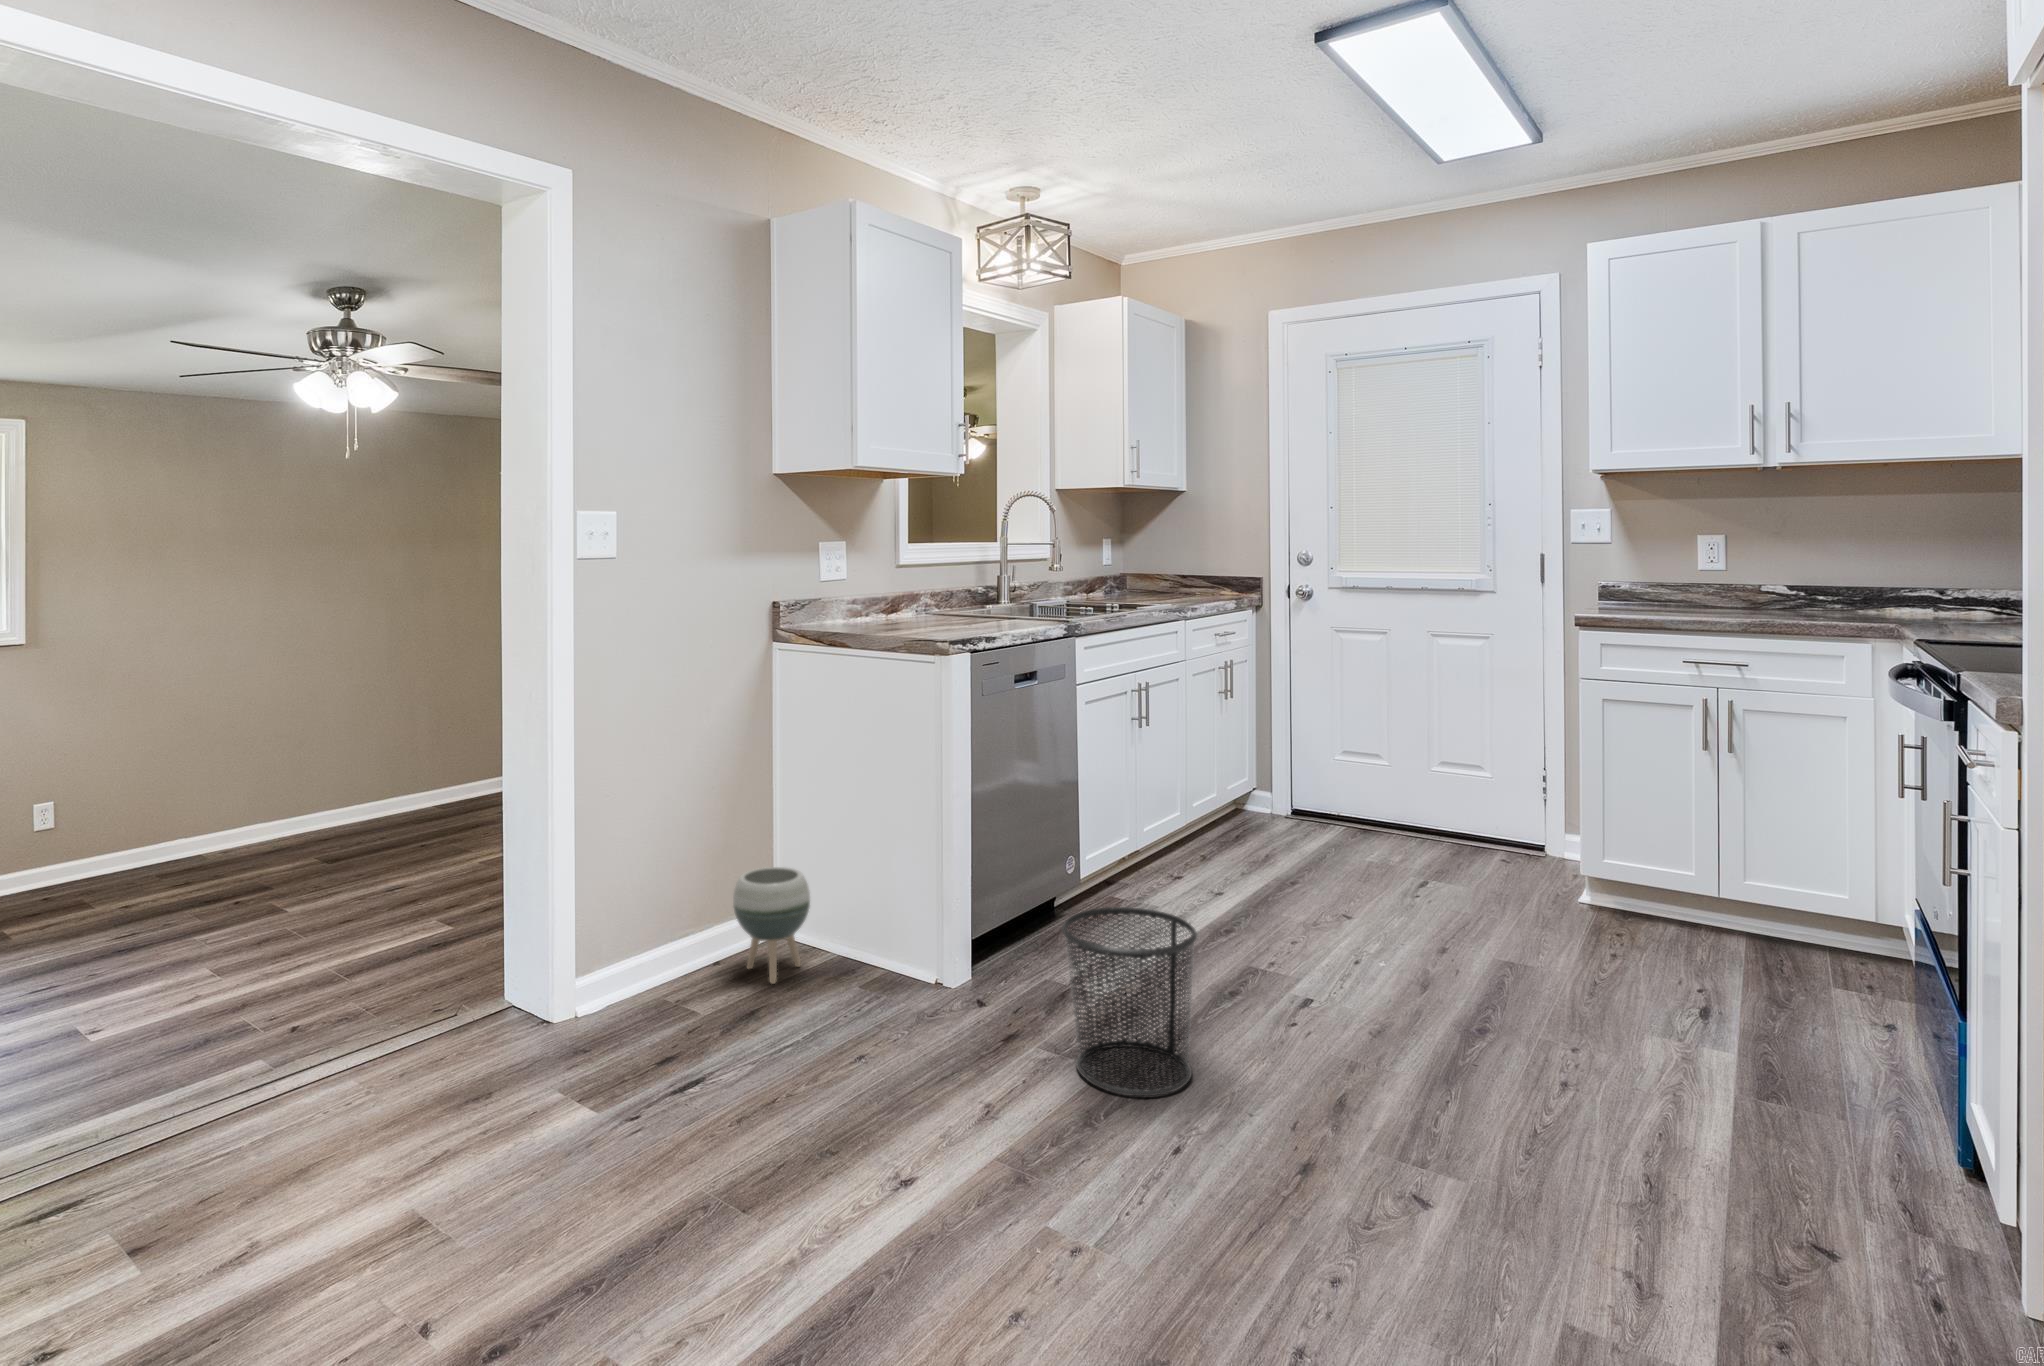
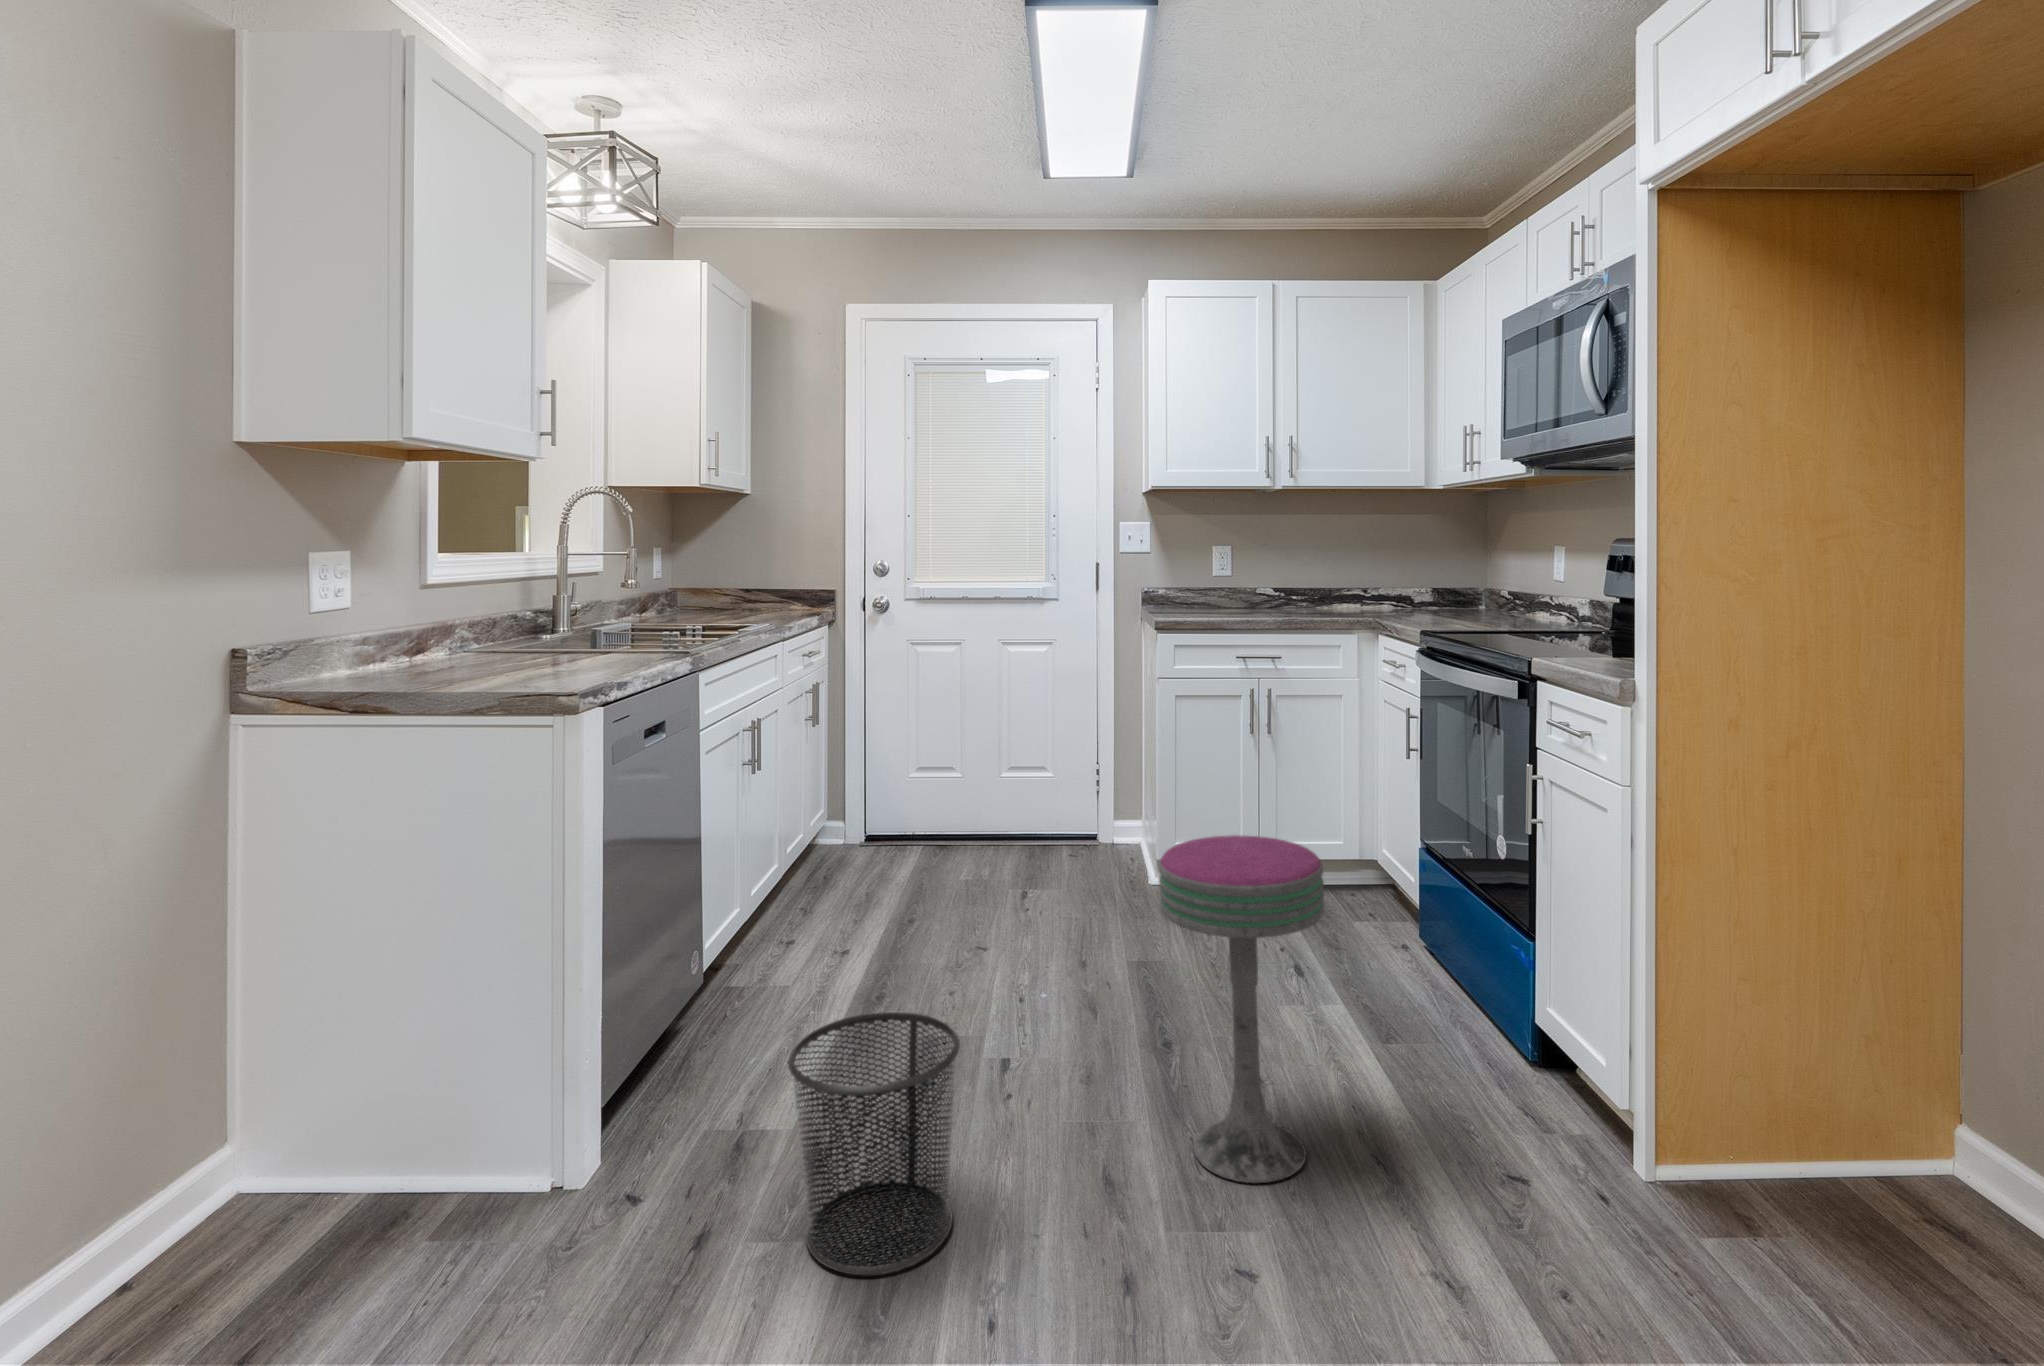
bar stool: none [1398,819,1580,1154] -> present [1159,835,1325,1183]
planter: present [733,867,810,984] -> none [158,1082,319,1293]

